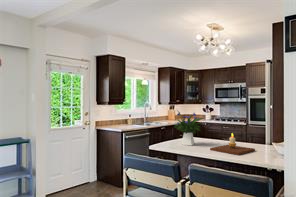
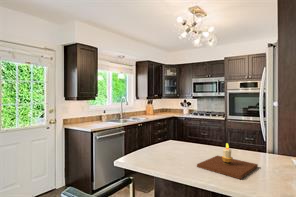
flower arrangement: present [175,111,203,145] -> none [144,110,188,157]

